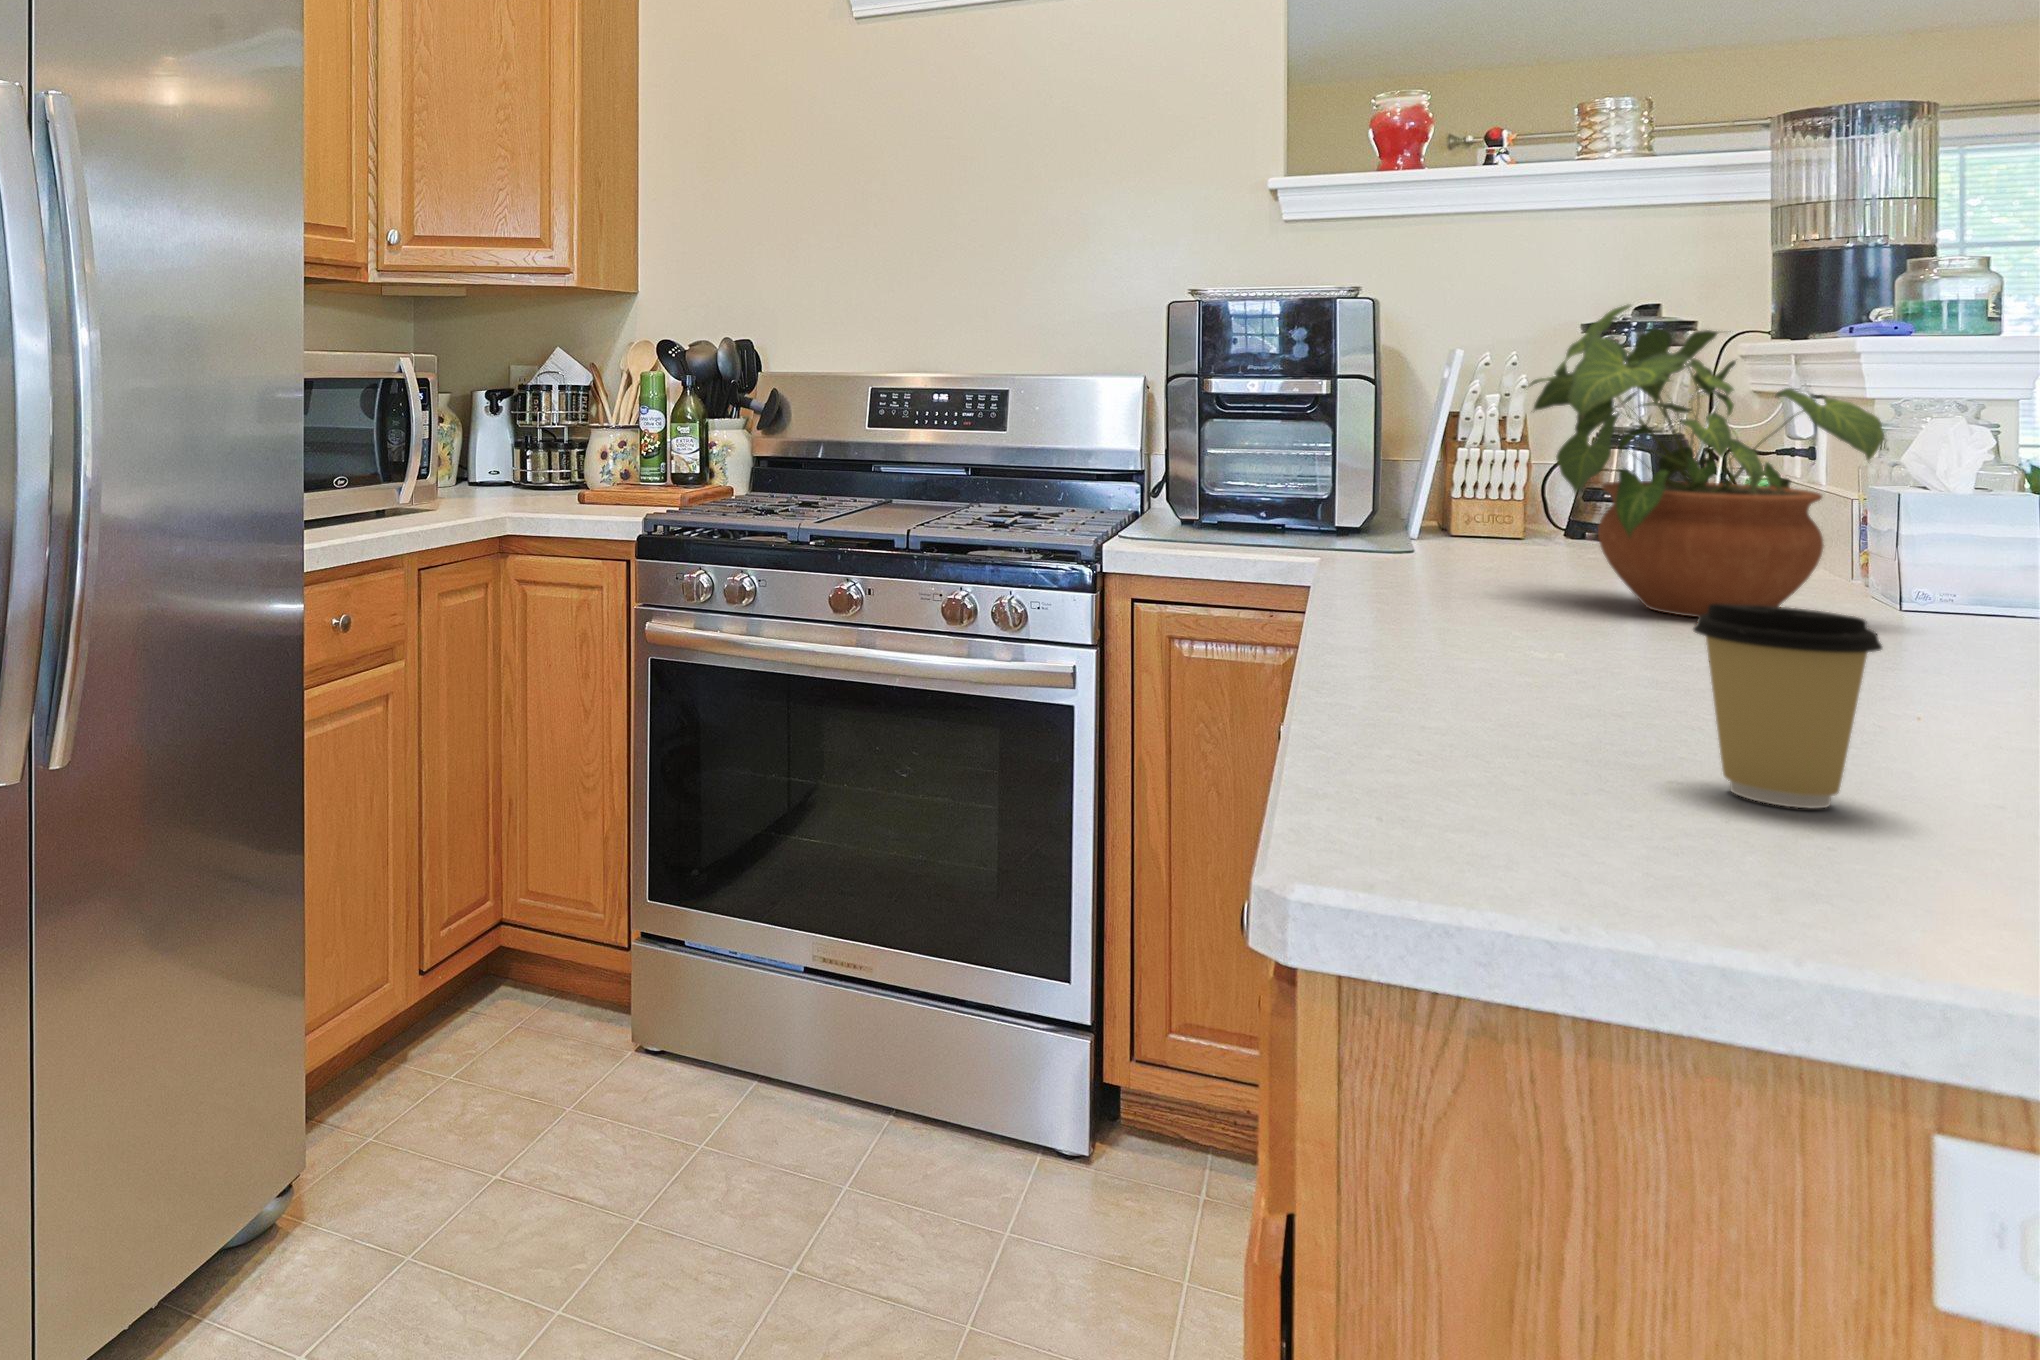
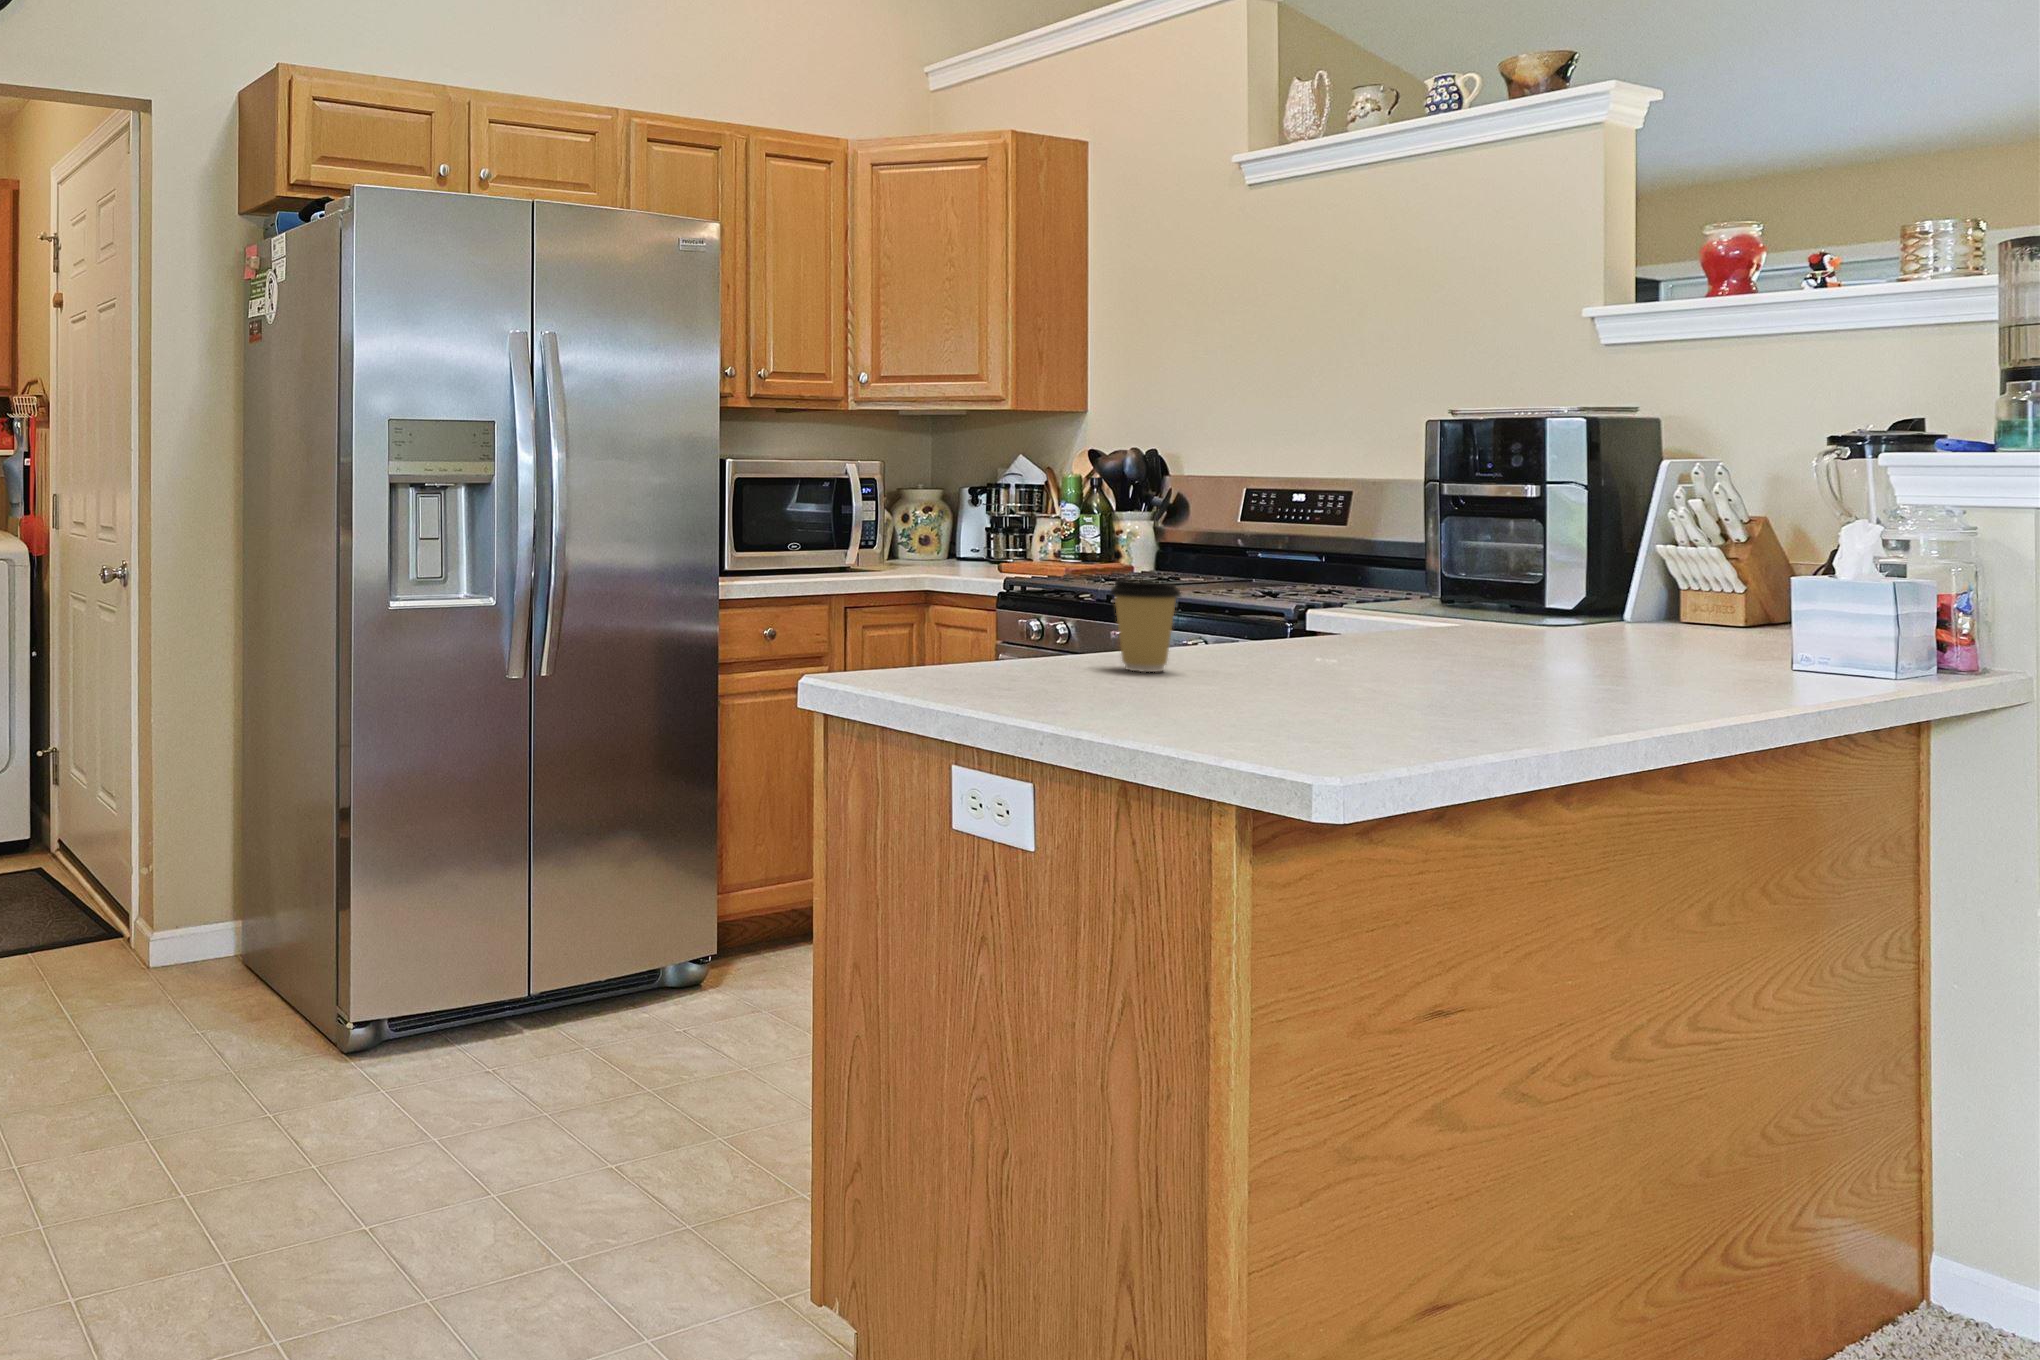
potted plant: present [1529,305,1884,617] -> none [1475,422,1702,648]

